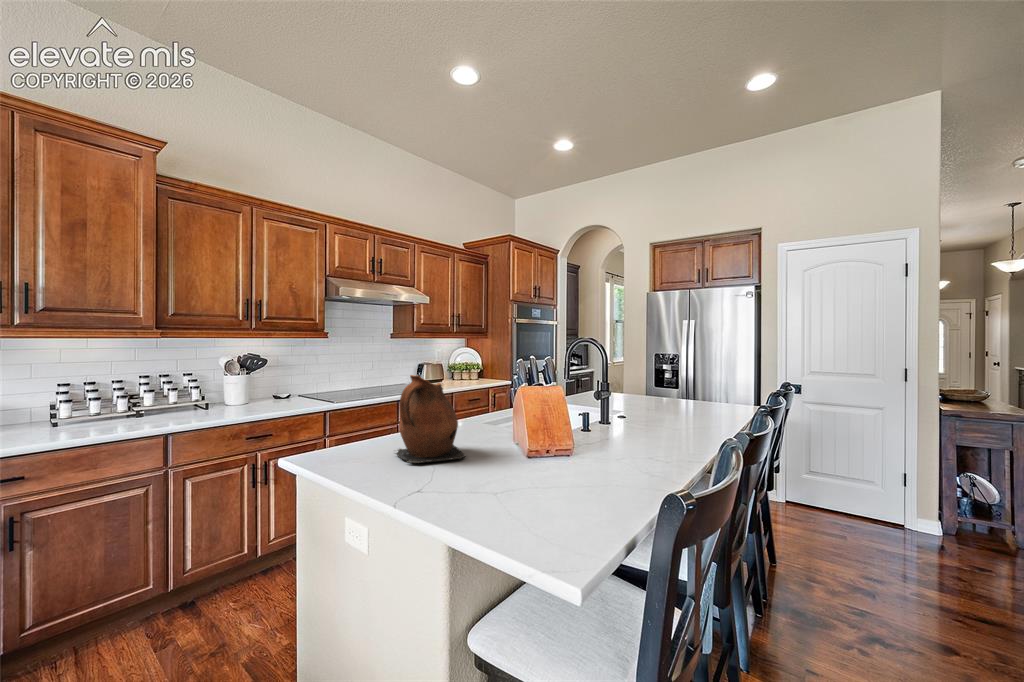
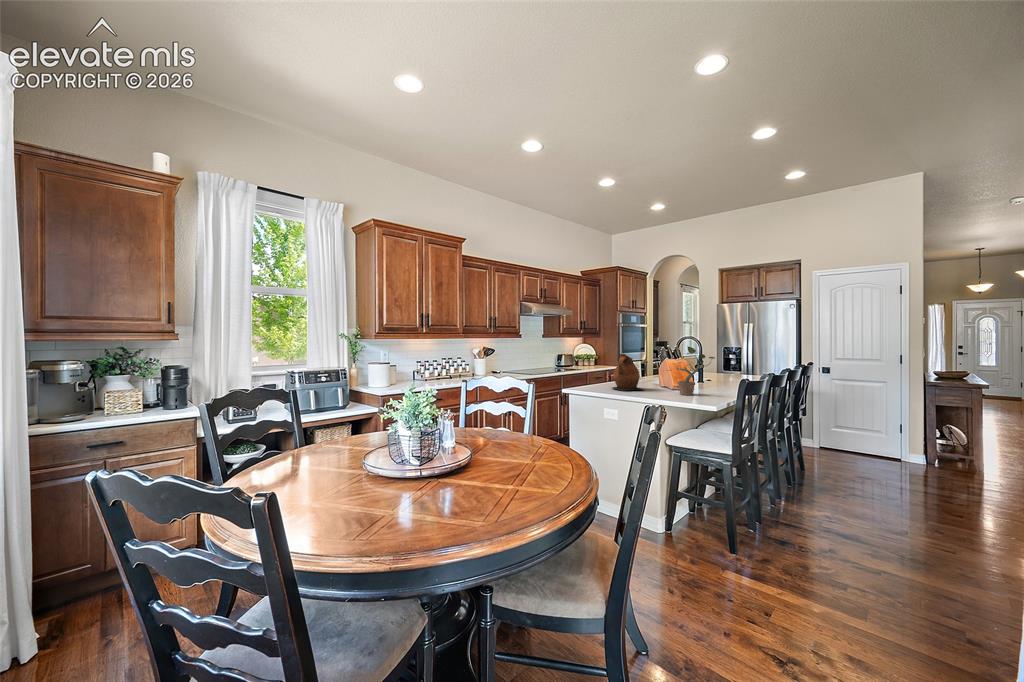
potted plant: none [496,357,613,484] -> present [676,346,715,395]

